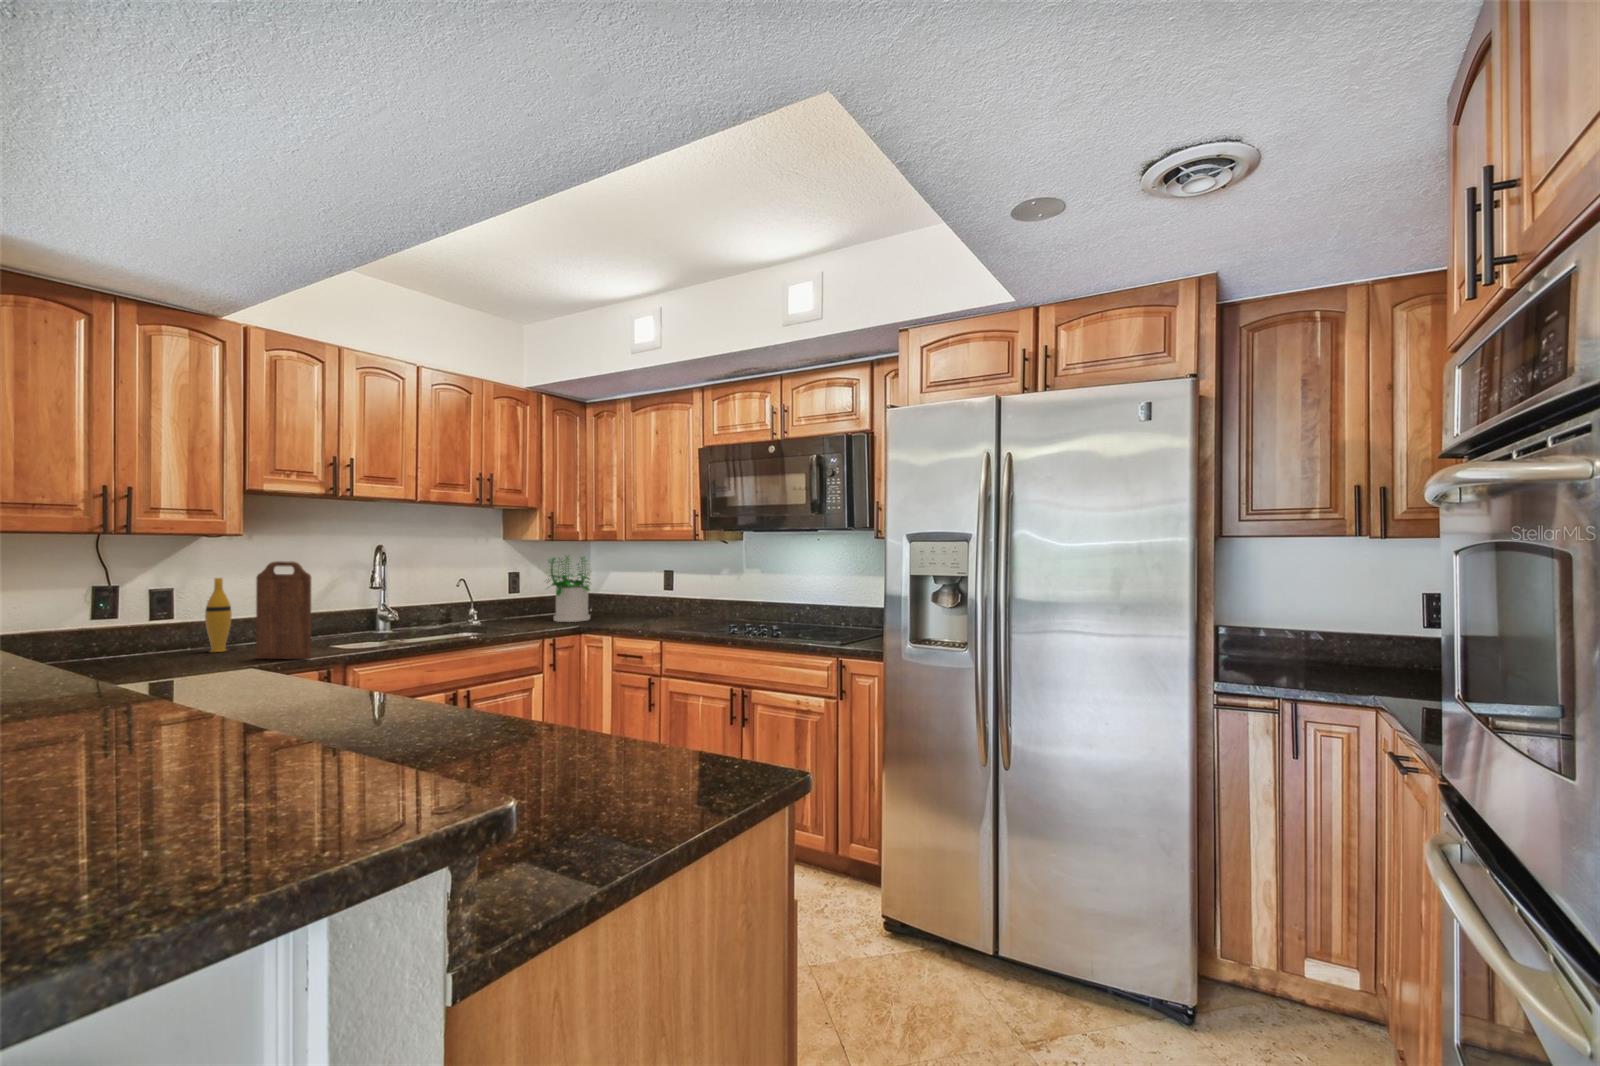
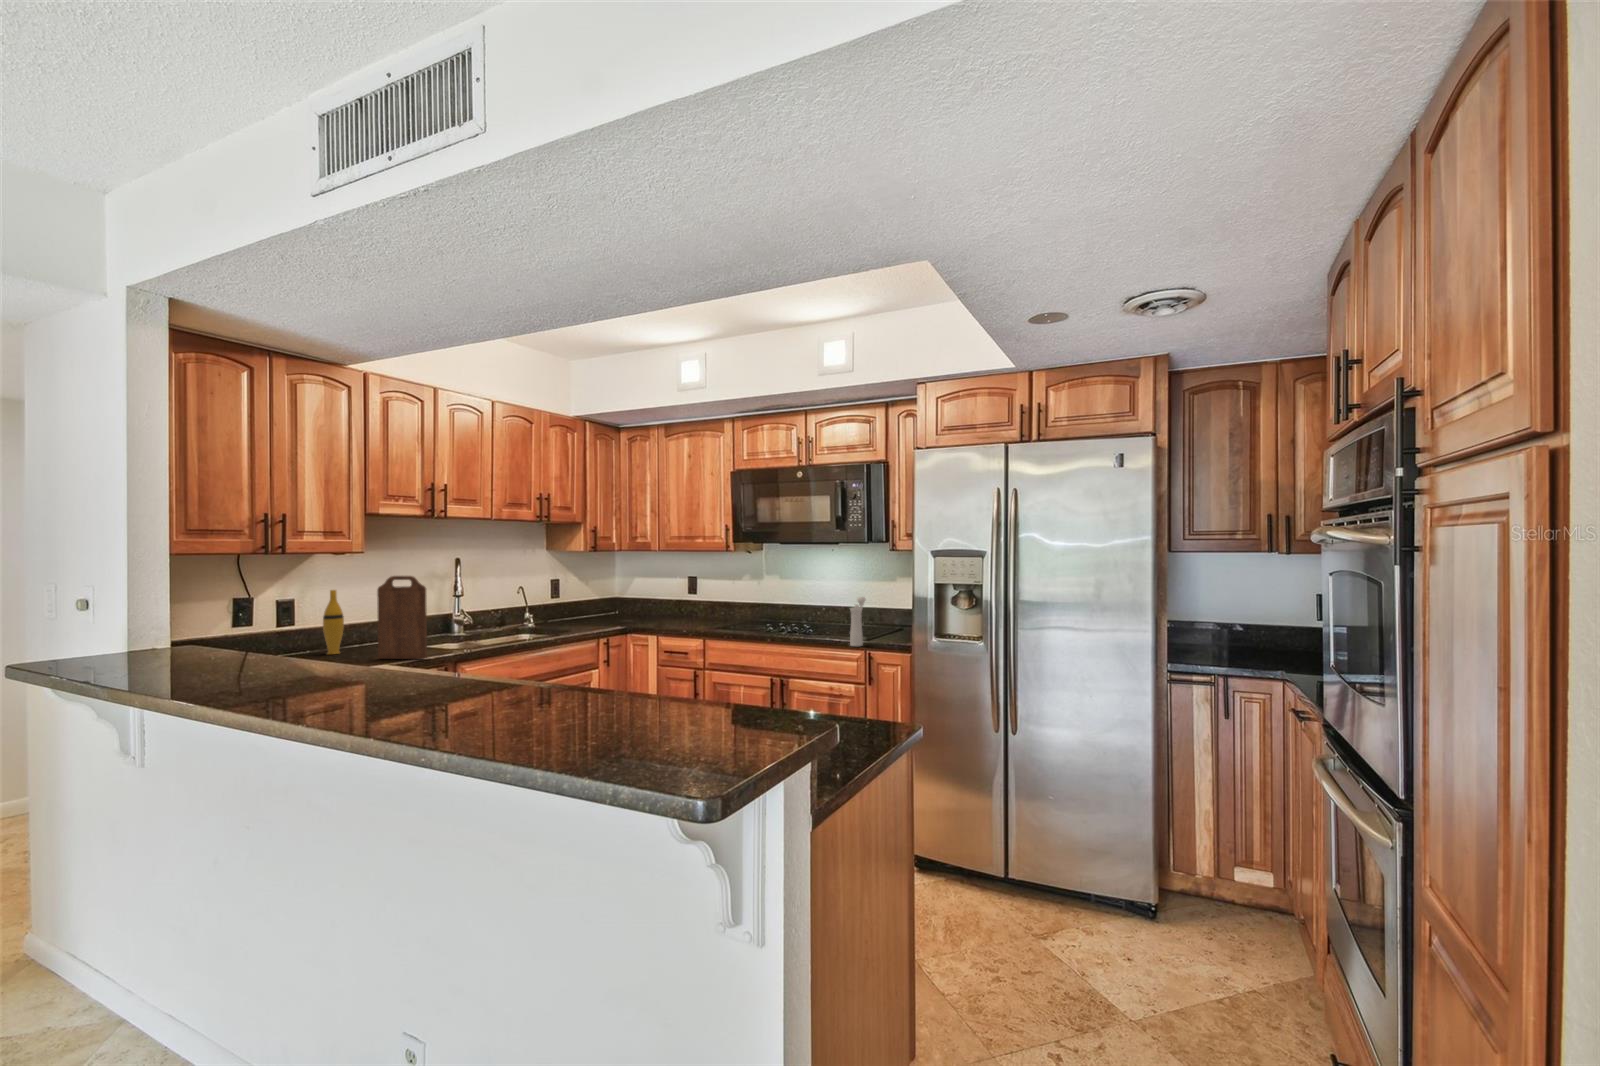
potted plant: present [547,556,590,622] -> none [586,564,628,624]
pepper mill: none [820,593,843,653] -> present [850,597,866,646]

